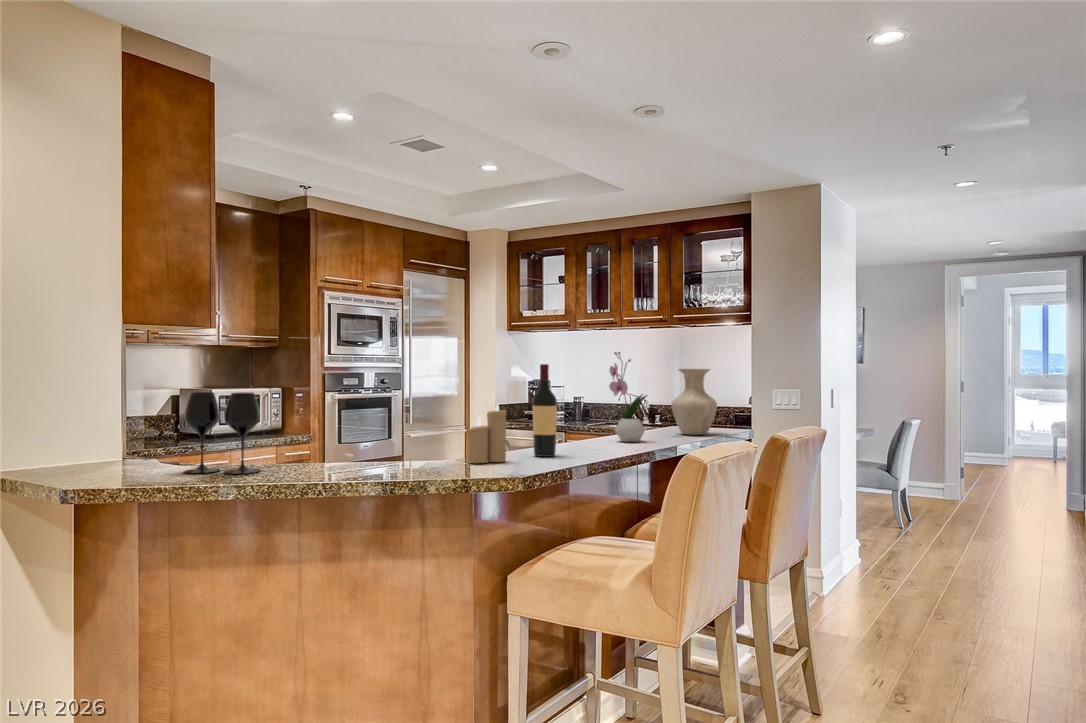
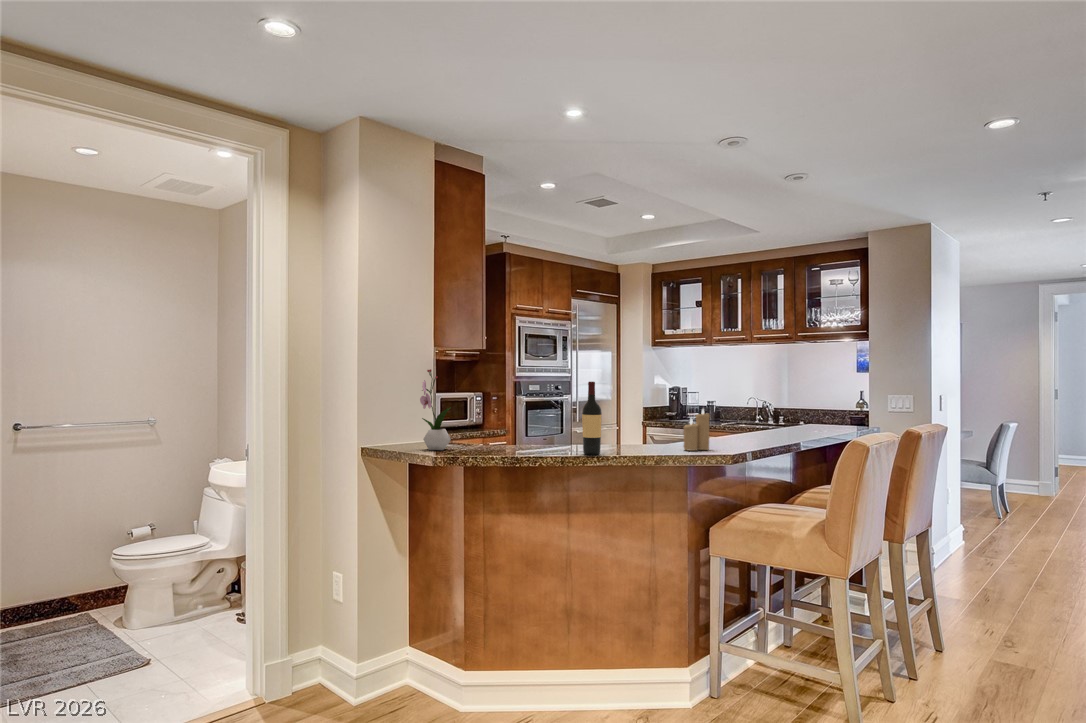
flower arrangement: present [609,352,647,442] -> present [420,369,451,450]
wine bottle: present [533,364,557,457] -> present [582,382,602,455]
vase: present [672,369,717,435] -> none [814,382,852,434]
wine glass: present [184,392,260,474] -> none [499,400,549,454]

